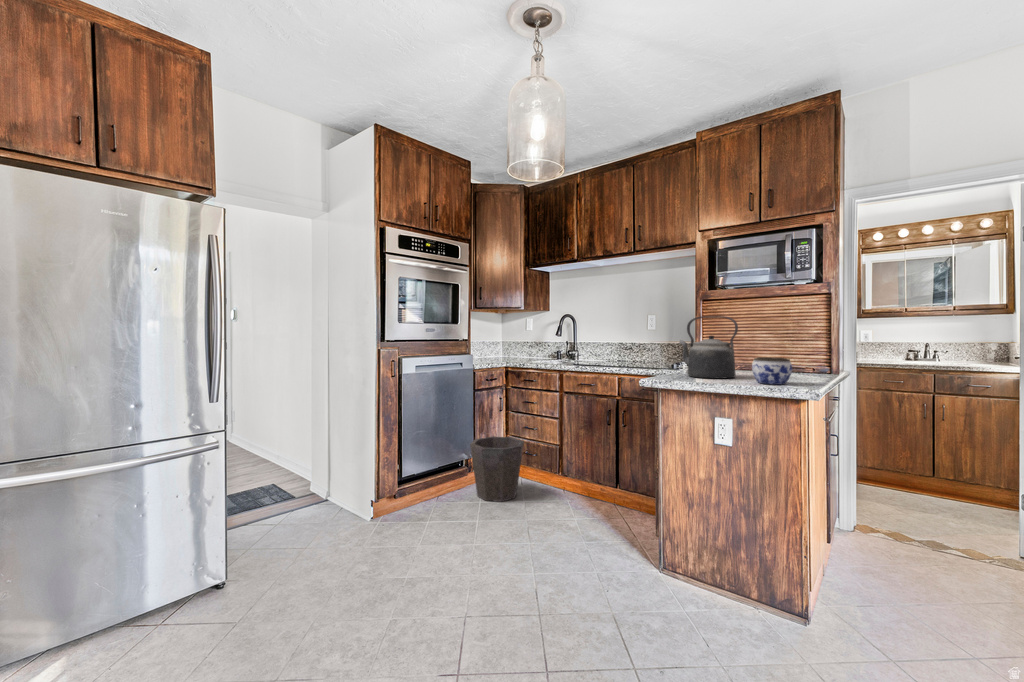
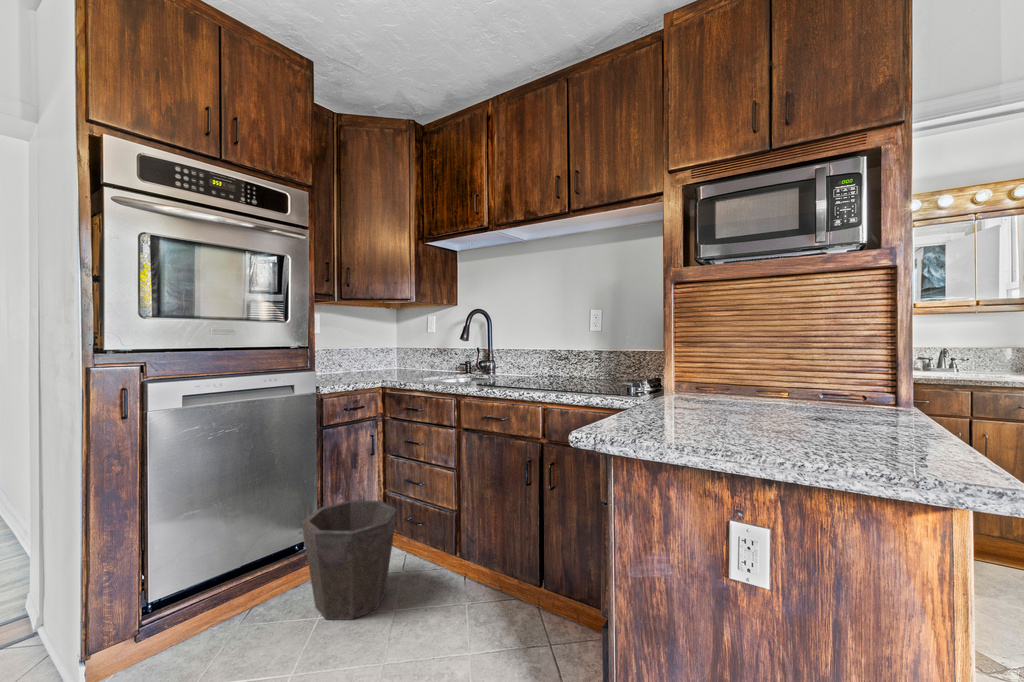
kettle: present [679,316,738,379] -> none [649,301,770,431]
jar: present [752,357,792,385] -> none [821,391,923,459]

